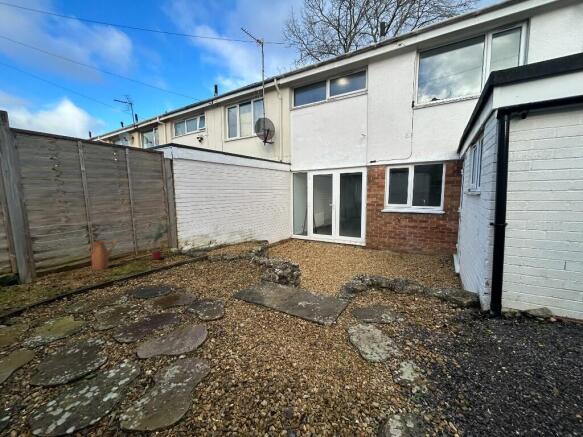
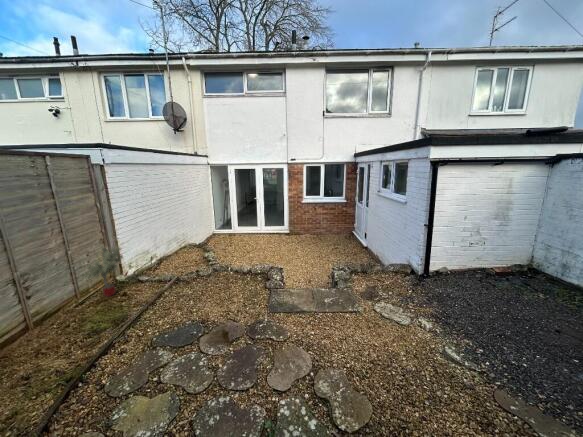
watering can: present [88,239,117,270] -> none [27,287,59,337]

